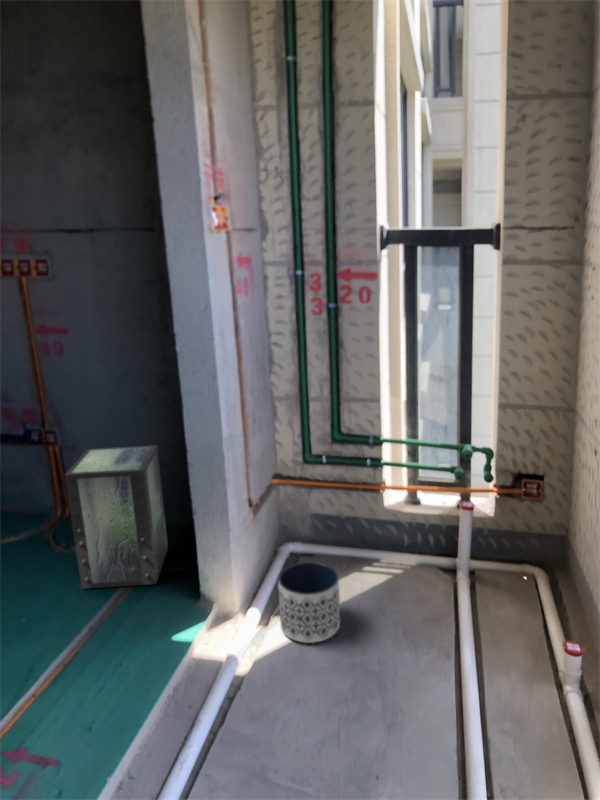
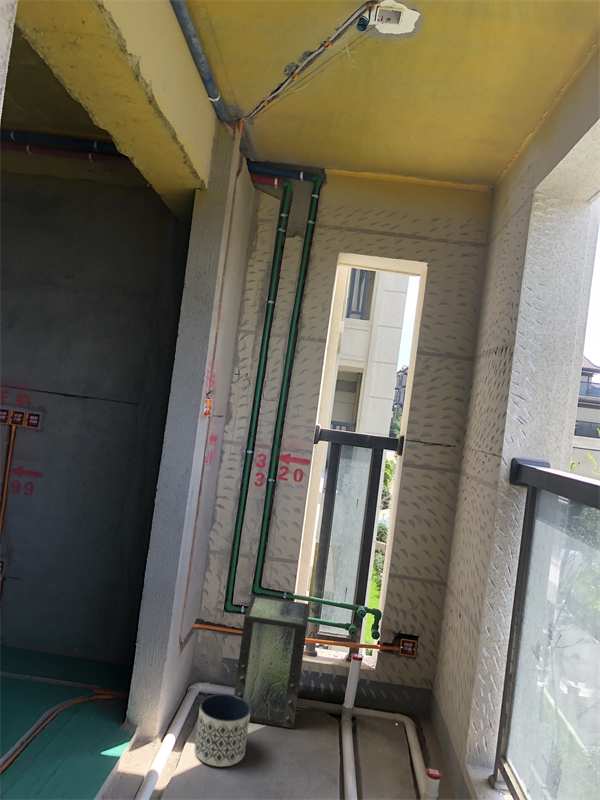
storage box: present [65,445,168,589] -> present [234,596,309,728]

